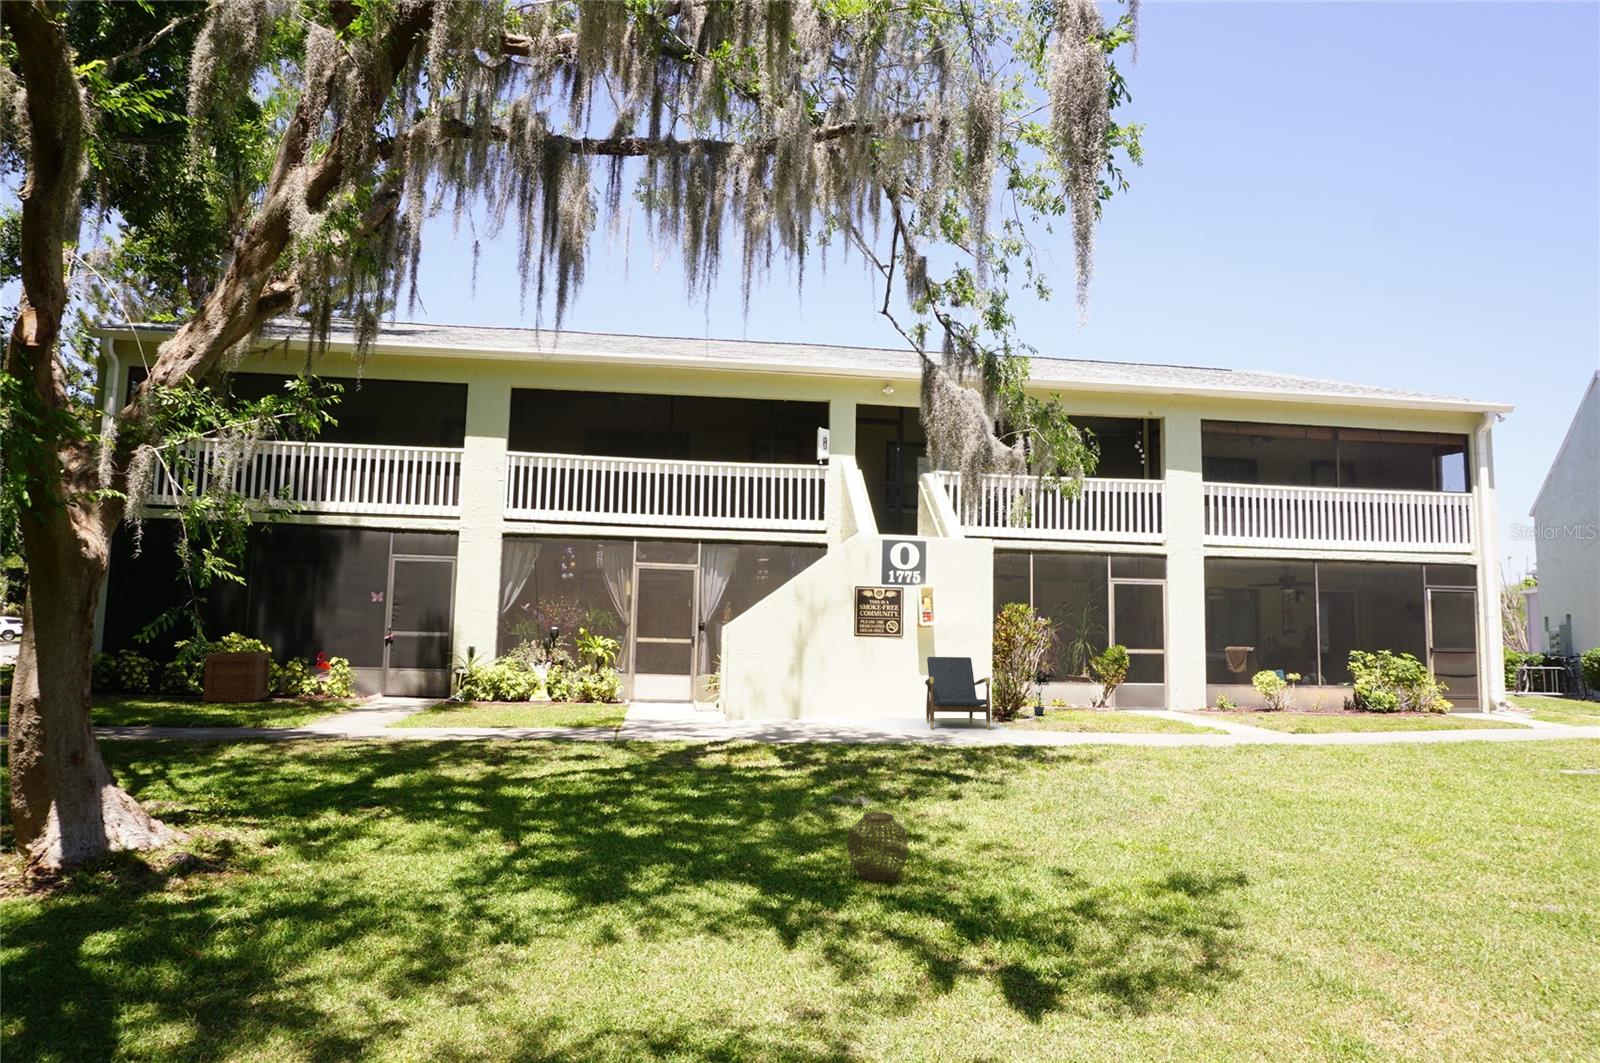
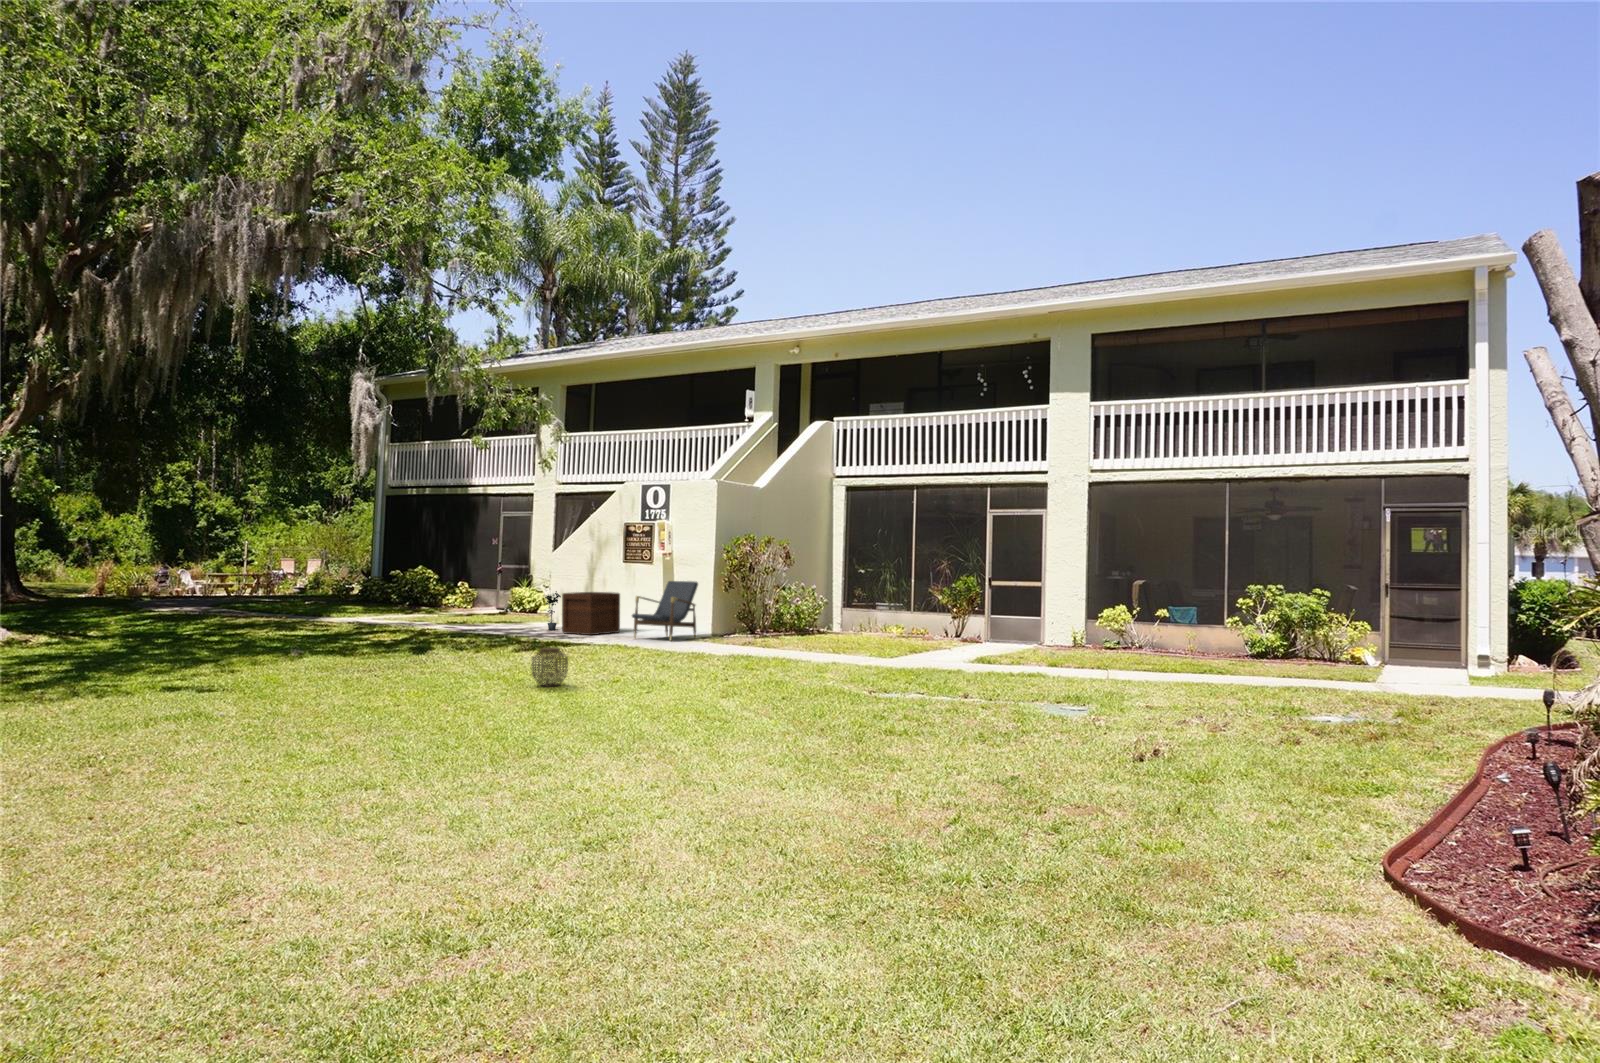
wooden crate: present [203,652,270,702] -> present [562,592,620,635]
potted plant: present [1027,670,1056,715] -> present [545,591,561,630]
woven basket: present [848,812,907,881] -> present [532,647,568,686]

